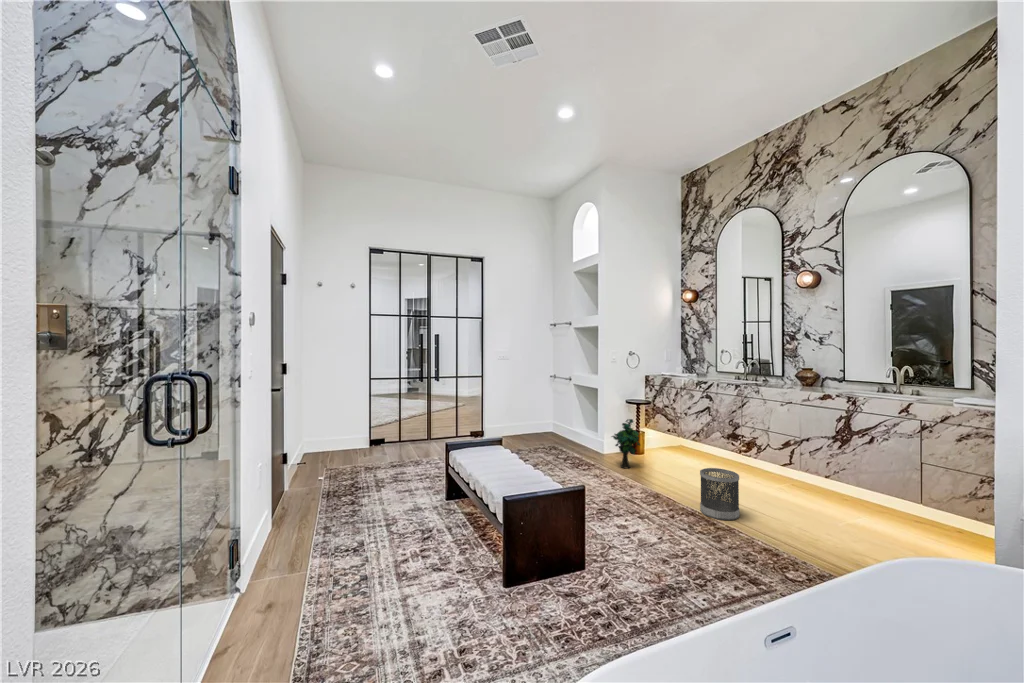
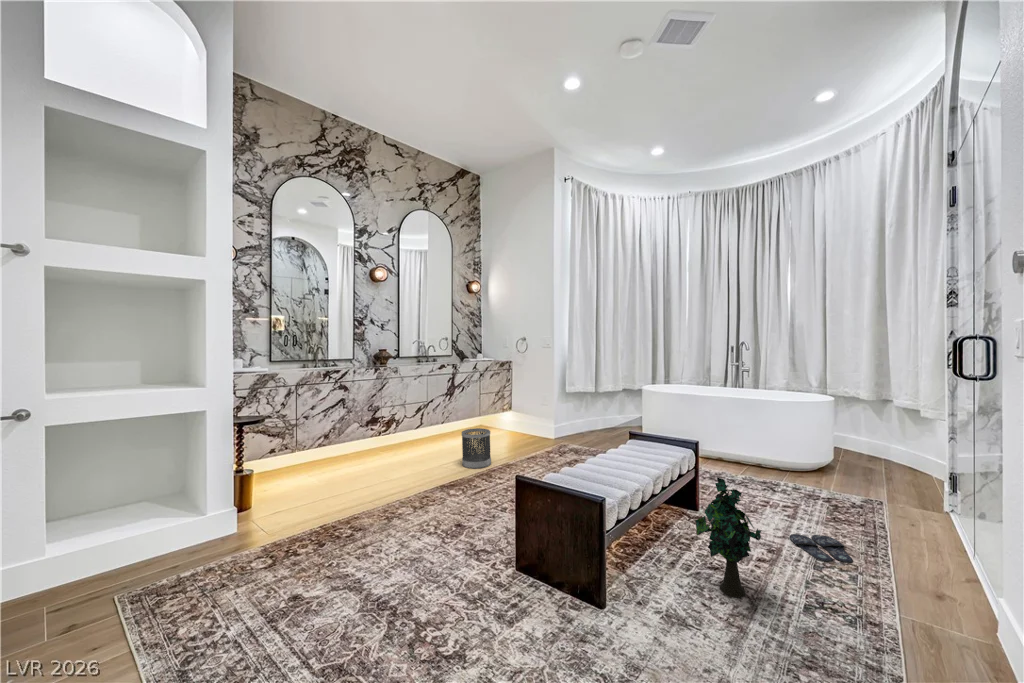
decorative plant: present [612,419,640,469] -> present [696,478,762,598]
slippers: none [338,587,399,624] -> present [790,534,853,563]

